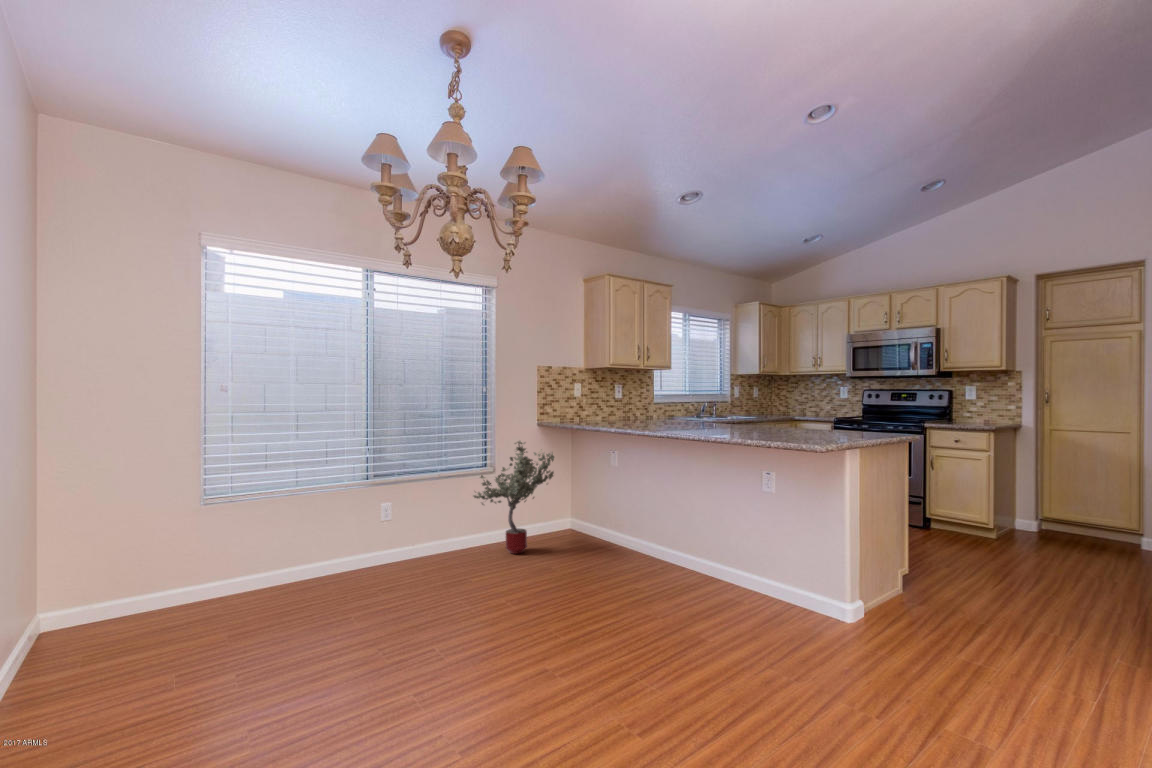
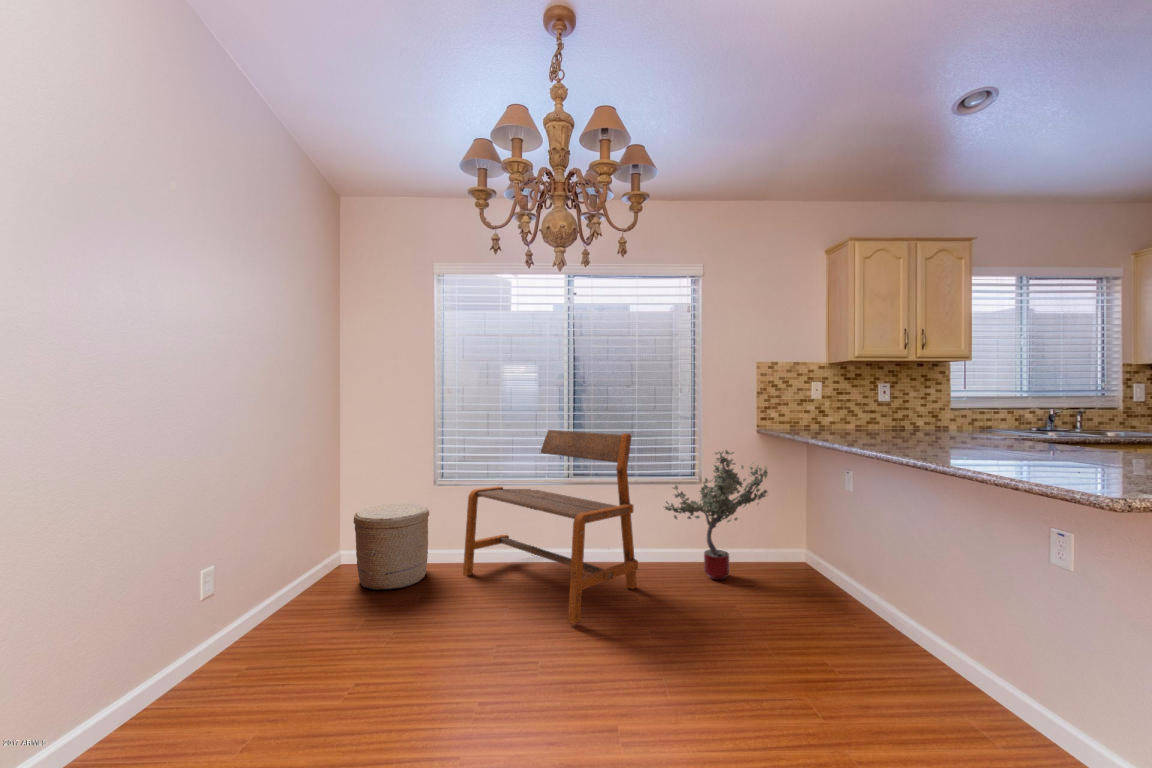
bench: none [255,427,462,607] -> present [463,430,638,624]
woven basket: none [96,530,210,645] -> present [354,503,429,590]

